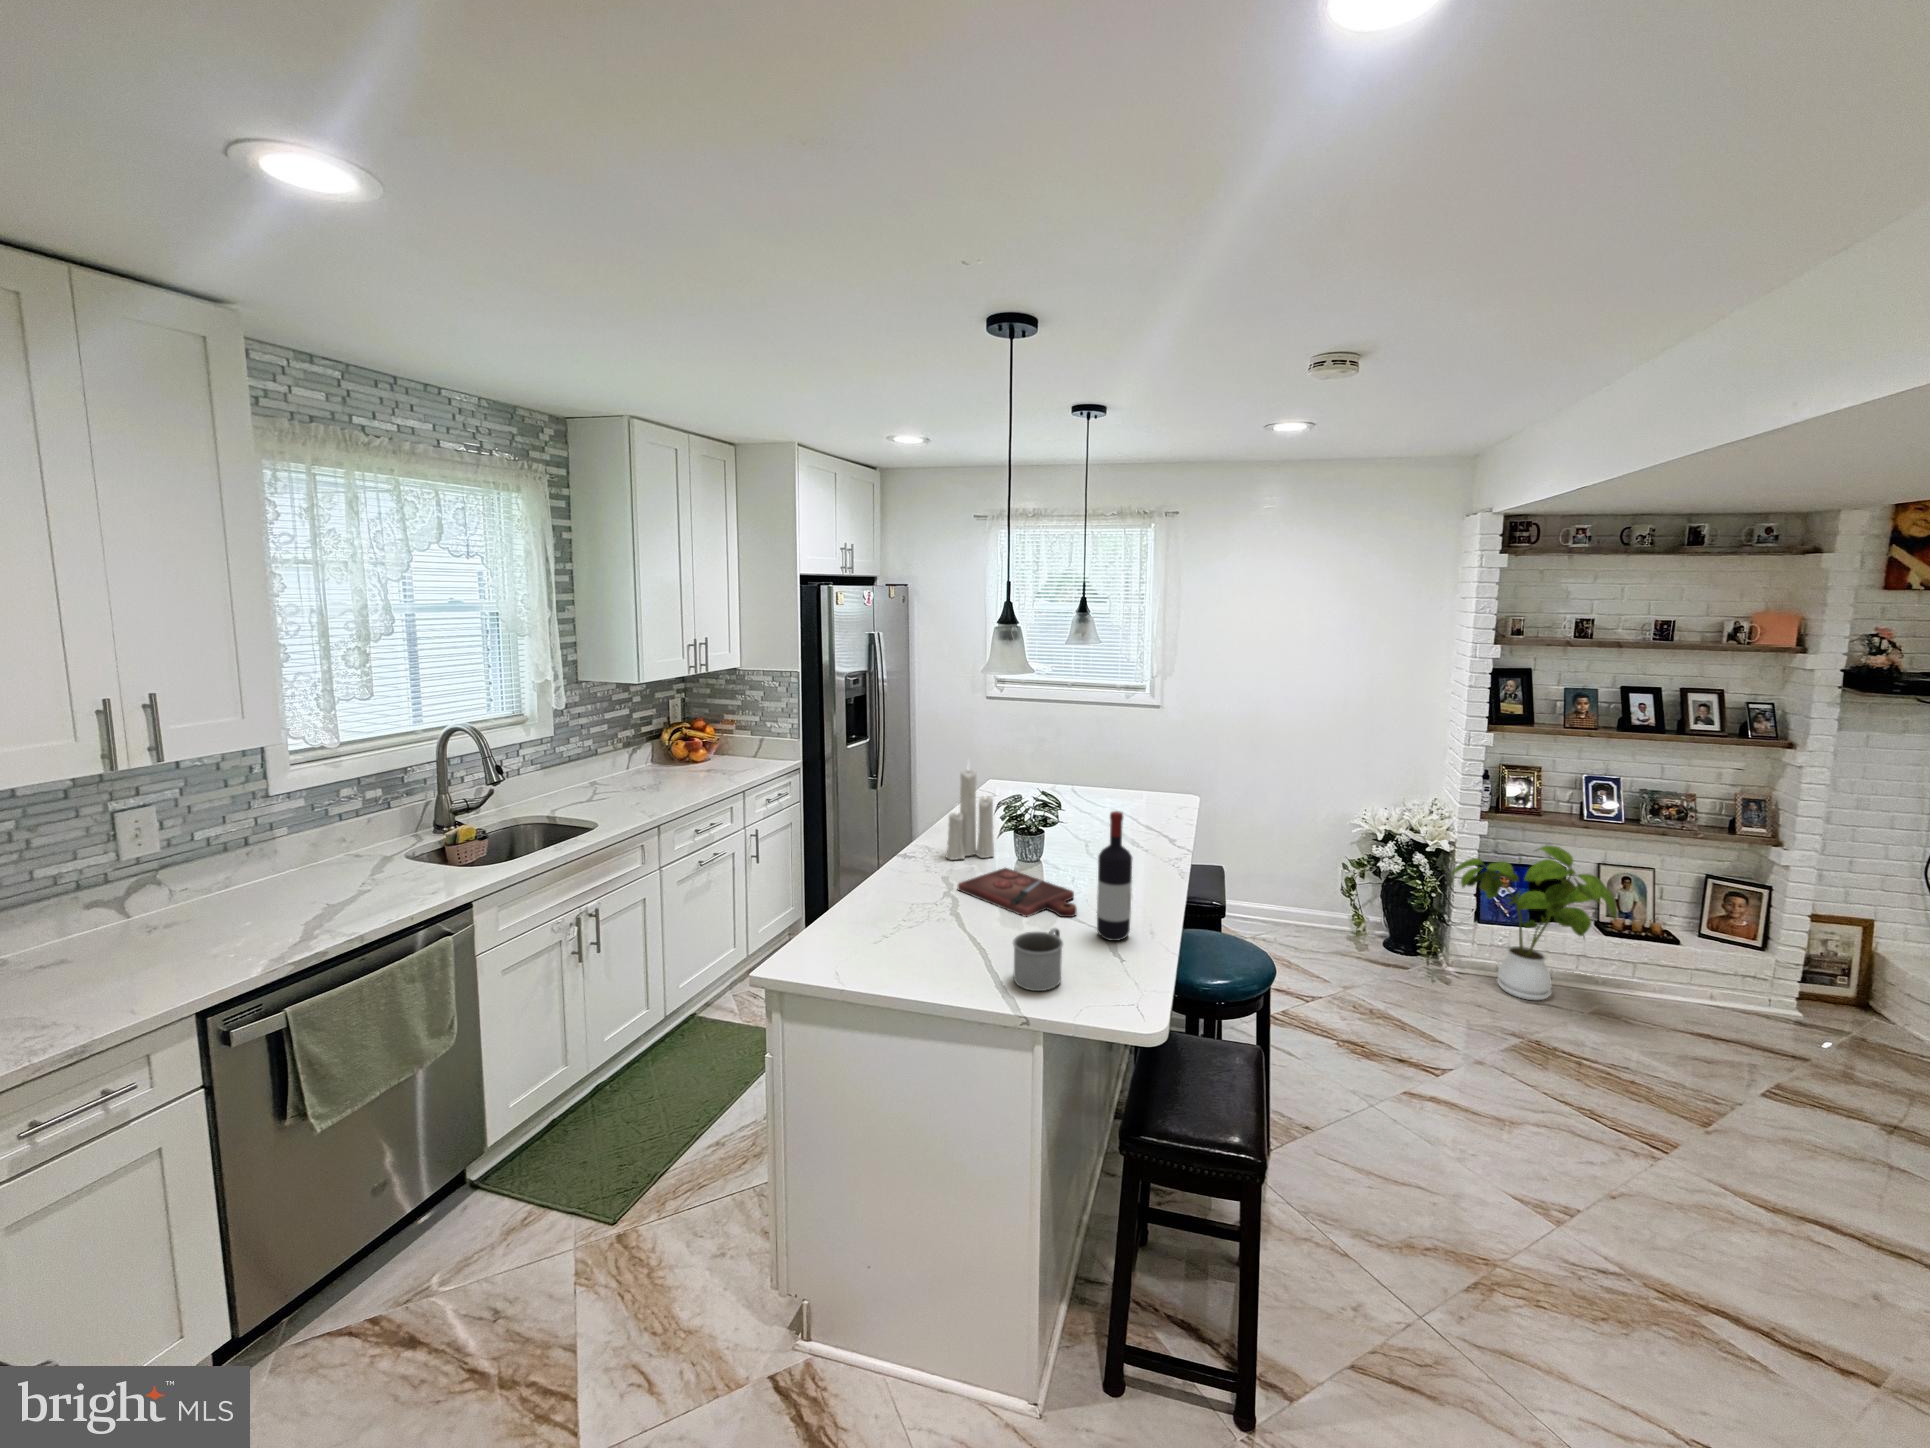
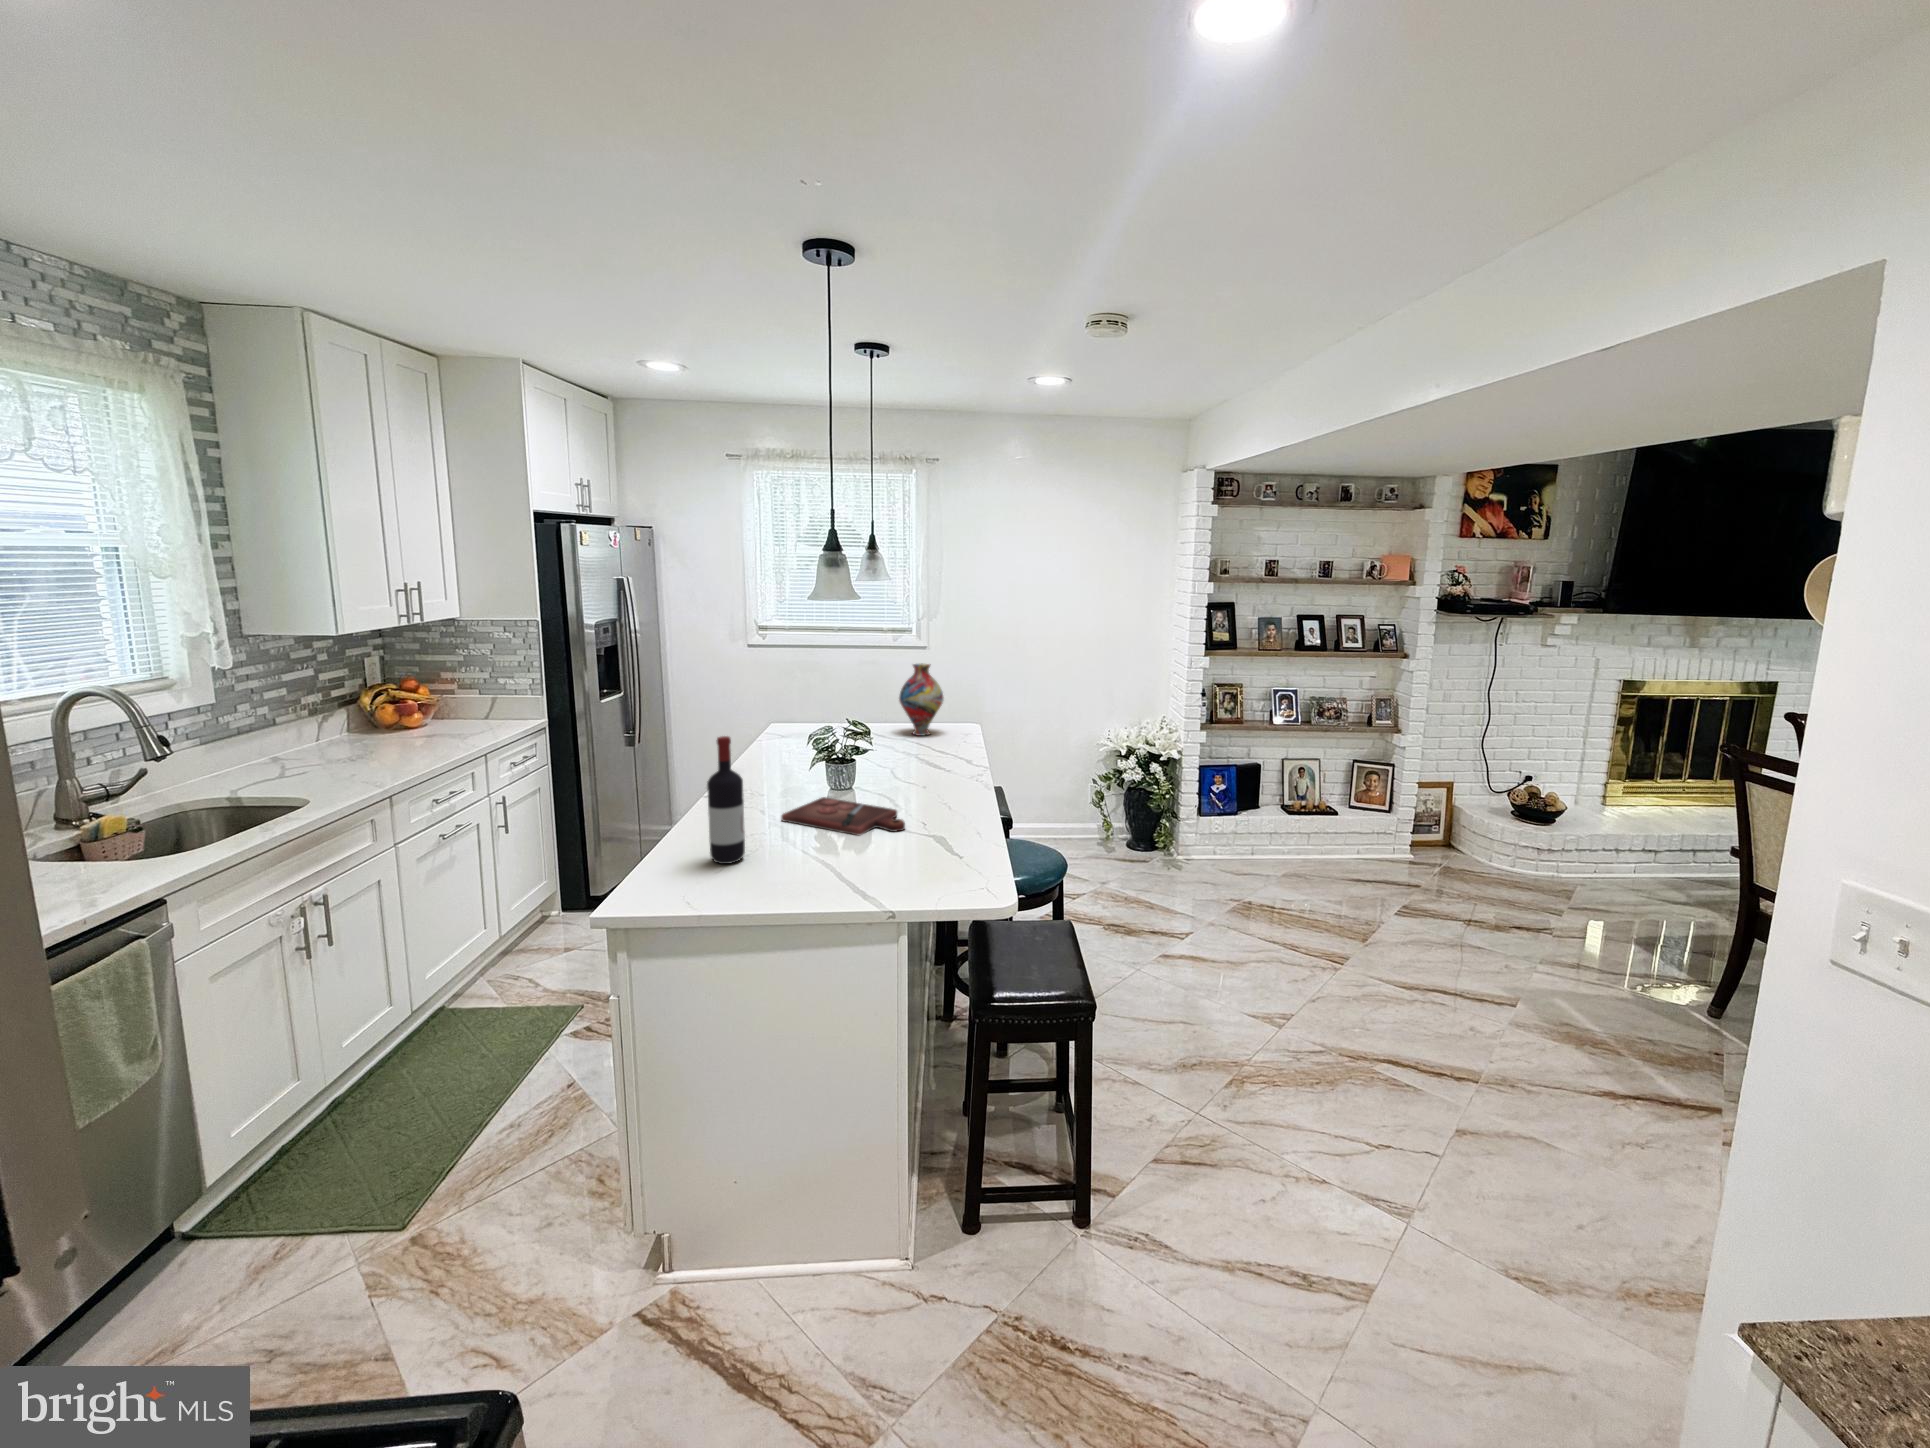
vase: none [1115,727,1161,803] -> present [899,664,944,736]
candle: present [946,769,994,860] -> none [756,690,805,797]
wine bottle: present [1097,811,1132,941] -> present [707,736,745,864]
house plant: present [1452,846,1616,1000] -> none [1179,747,1303,874]
mug: present [1013,928,1063,991] -> none [868,834,916,890]

